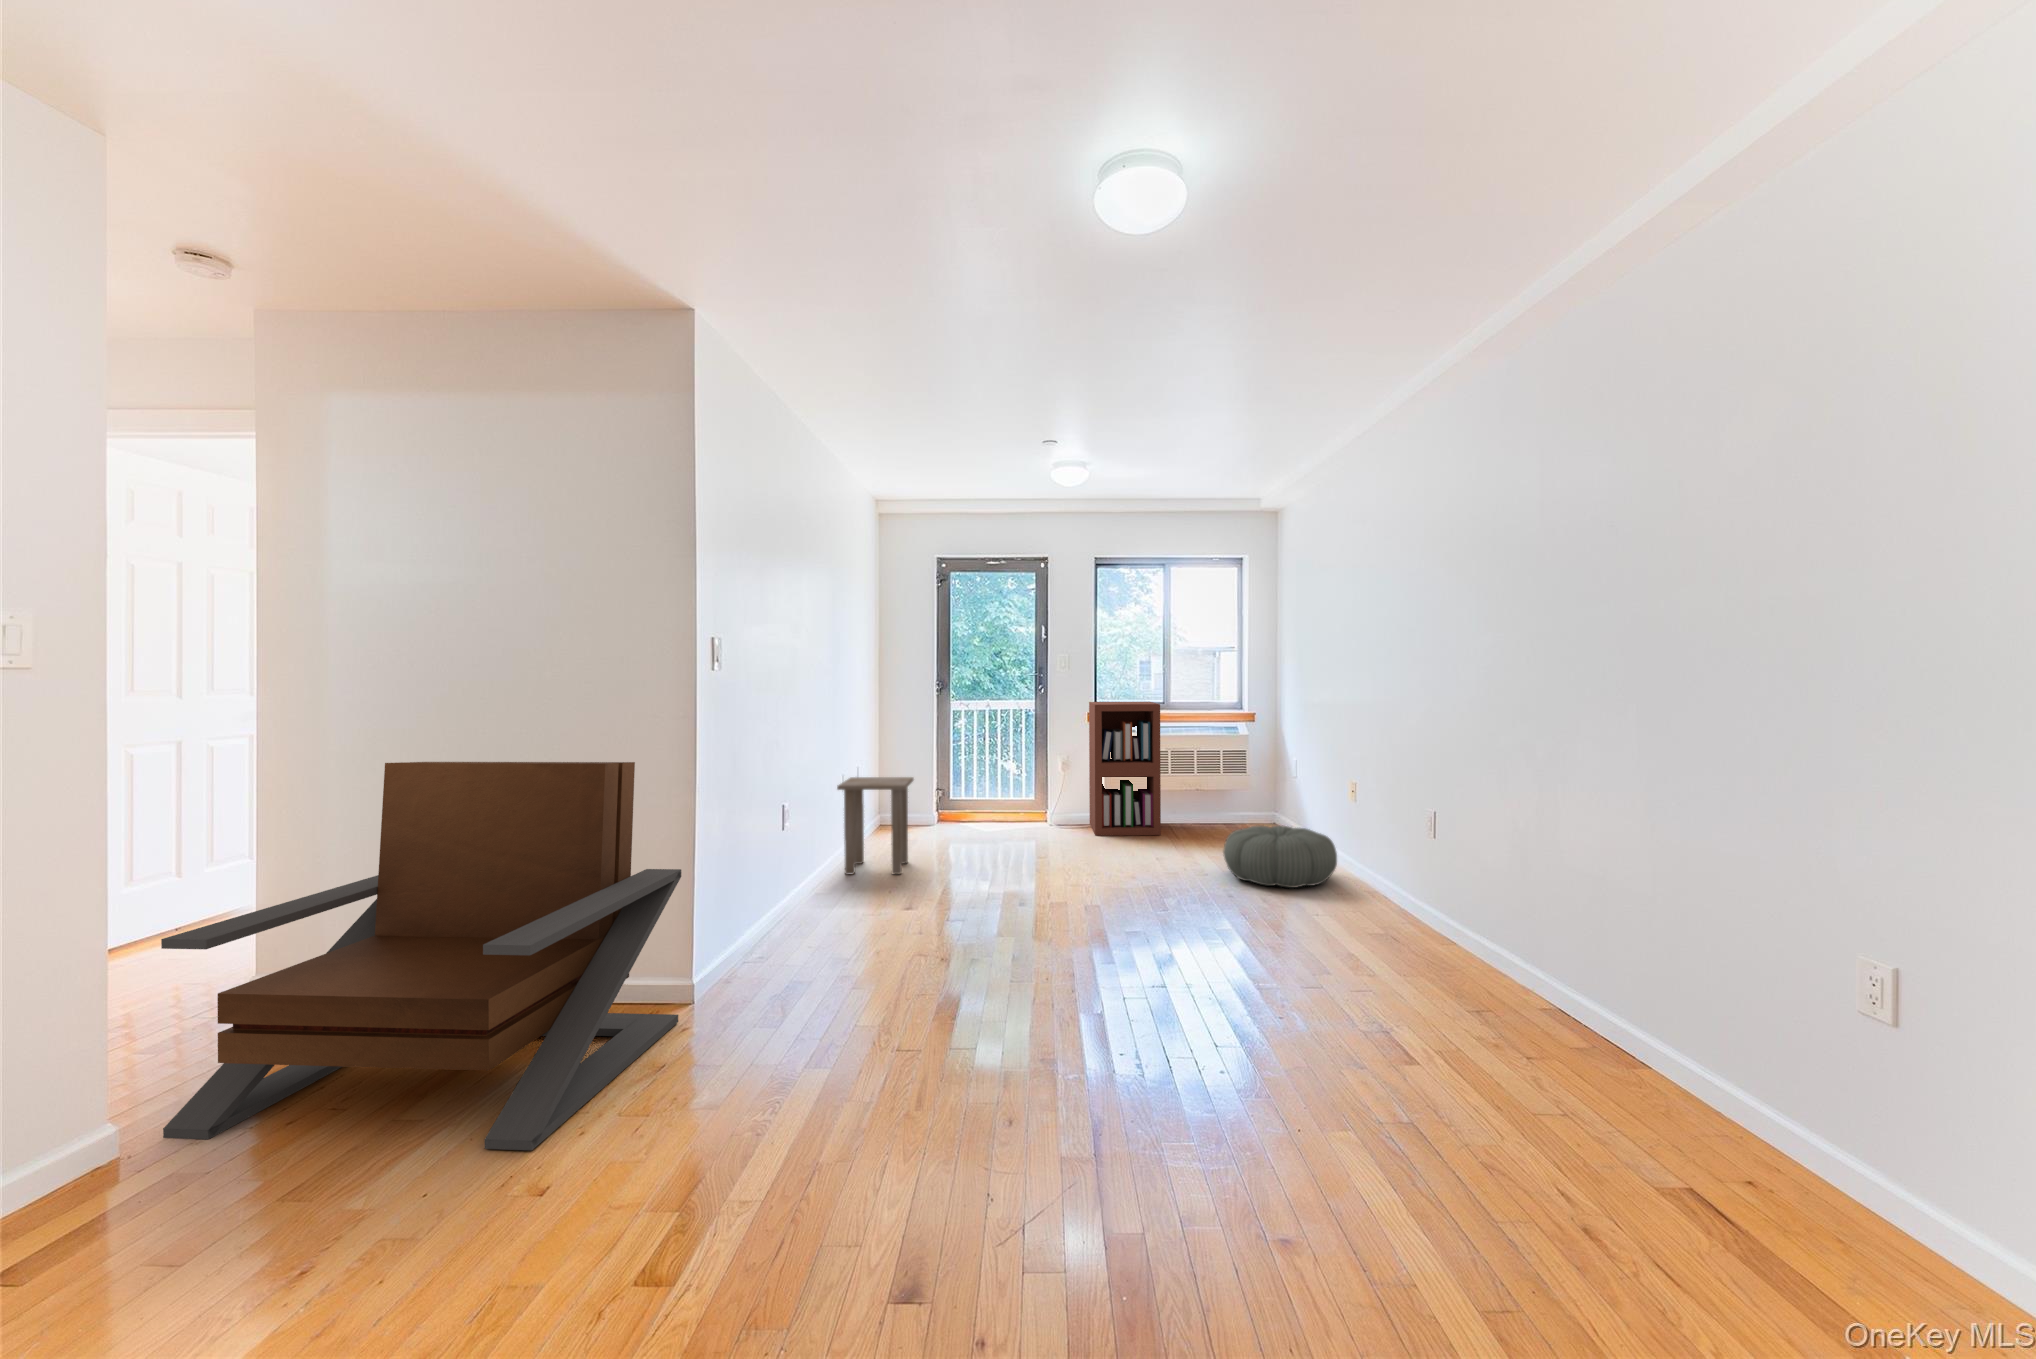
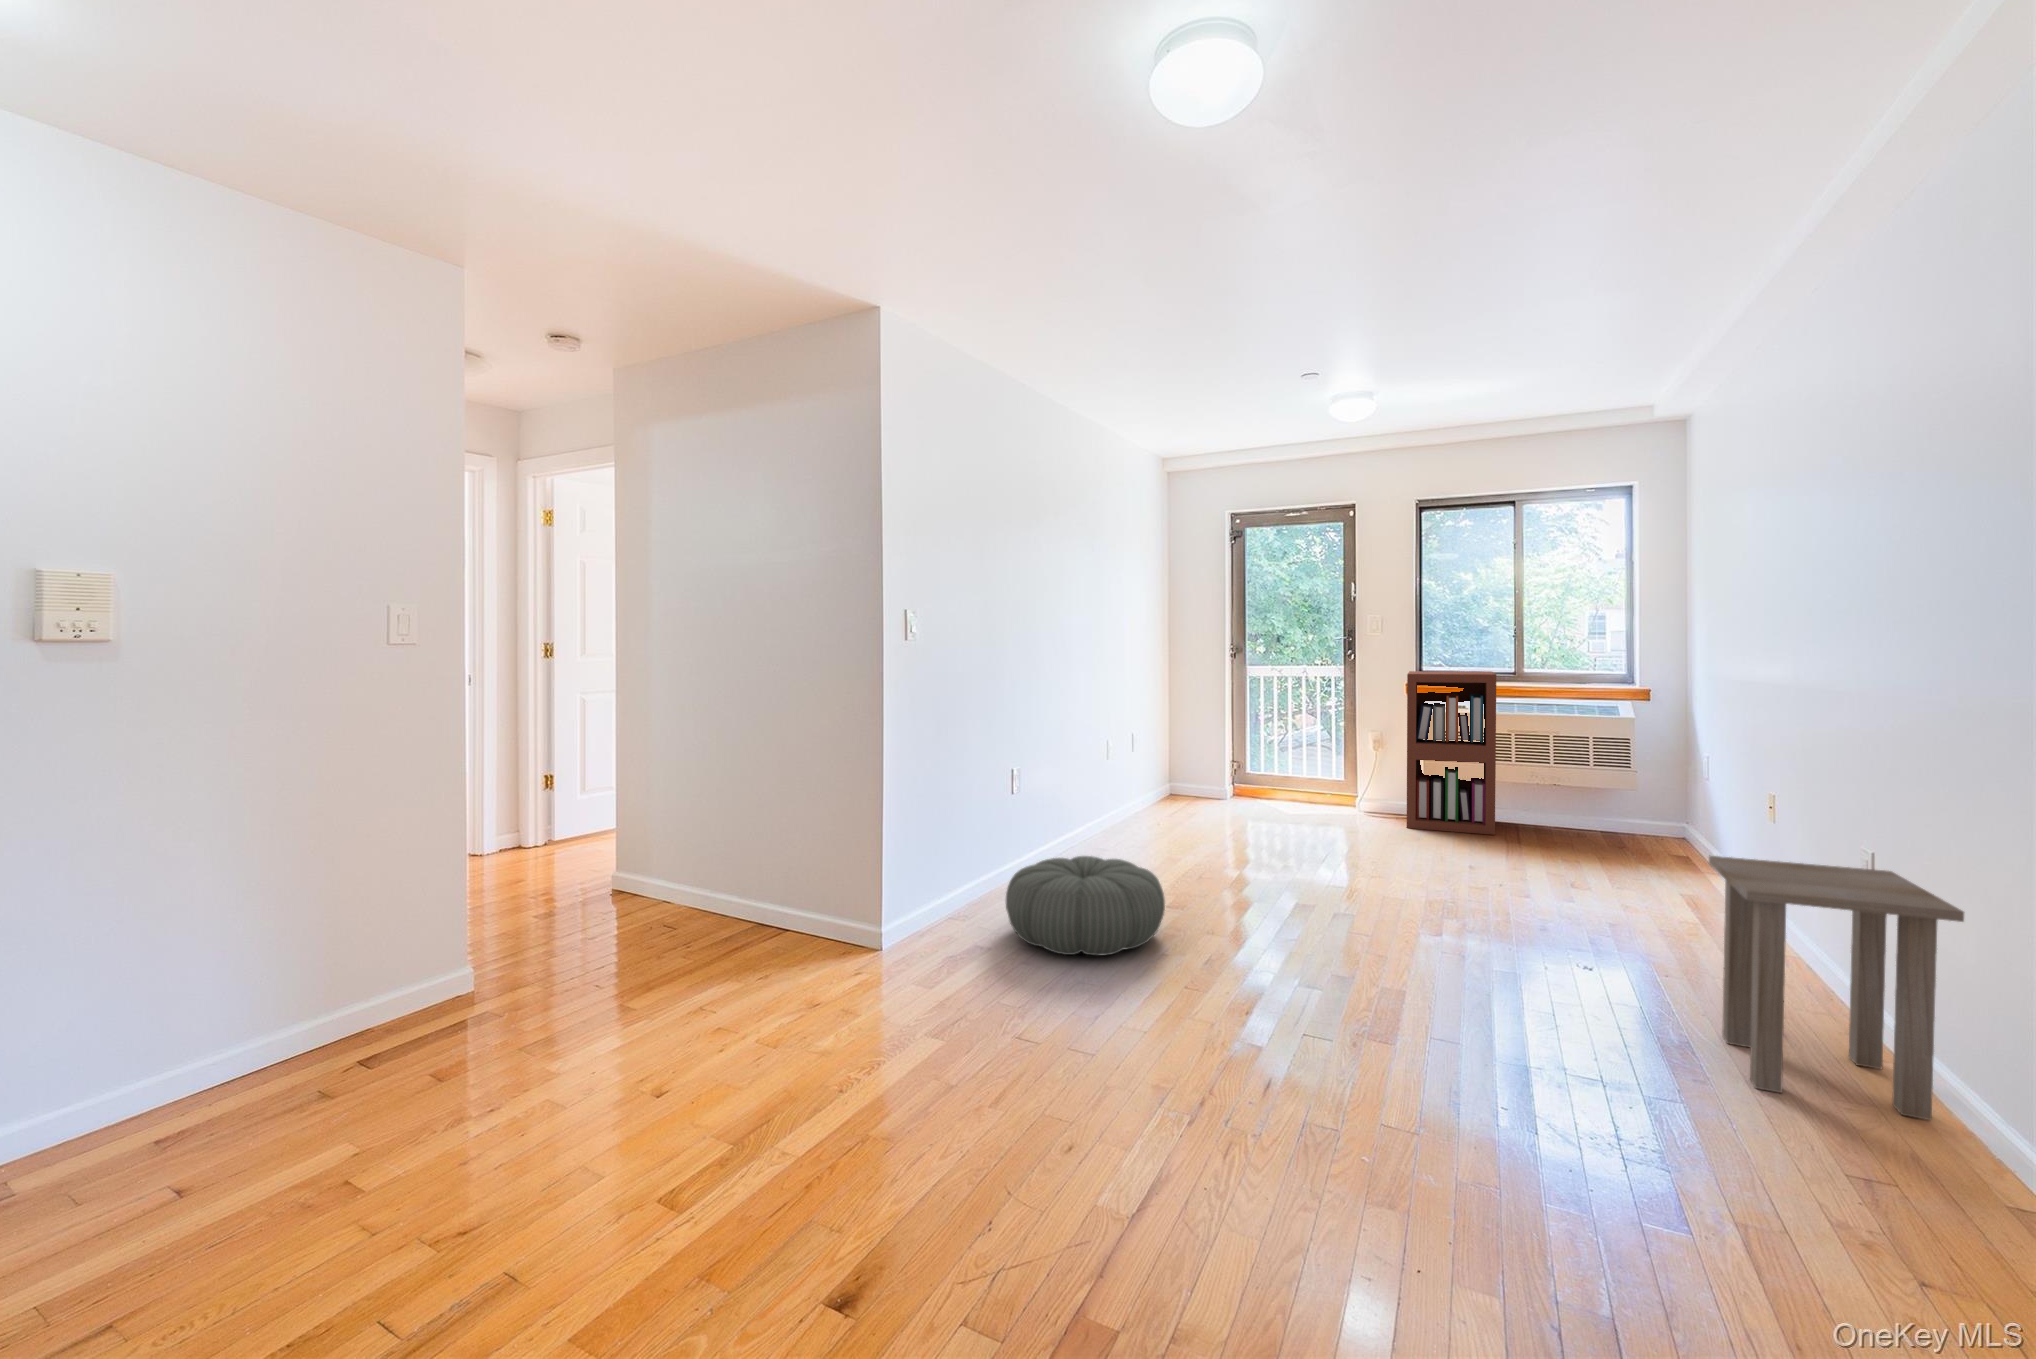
lounge chair: present [161,762,681,1150] -> none [475,712,857,1056]
side table: present [837,777,914,875] -> present [1709,856,1964,1120]
pouf: present [1223,825,1337,888] -> present [1006,856,1165,956]

